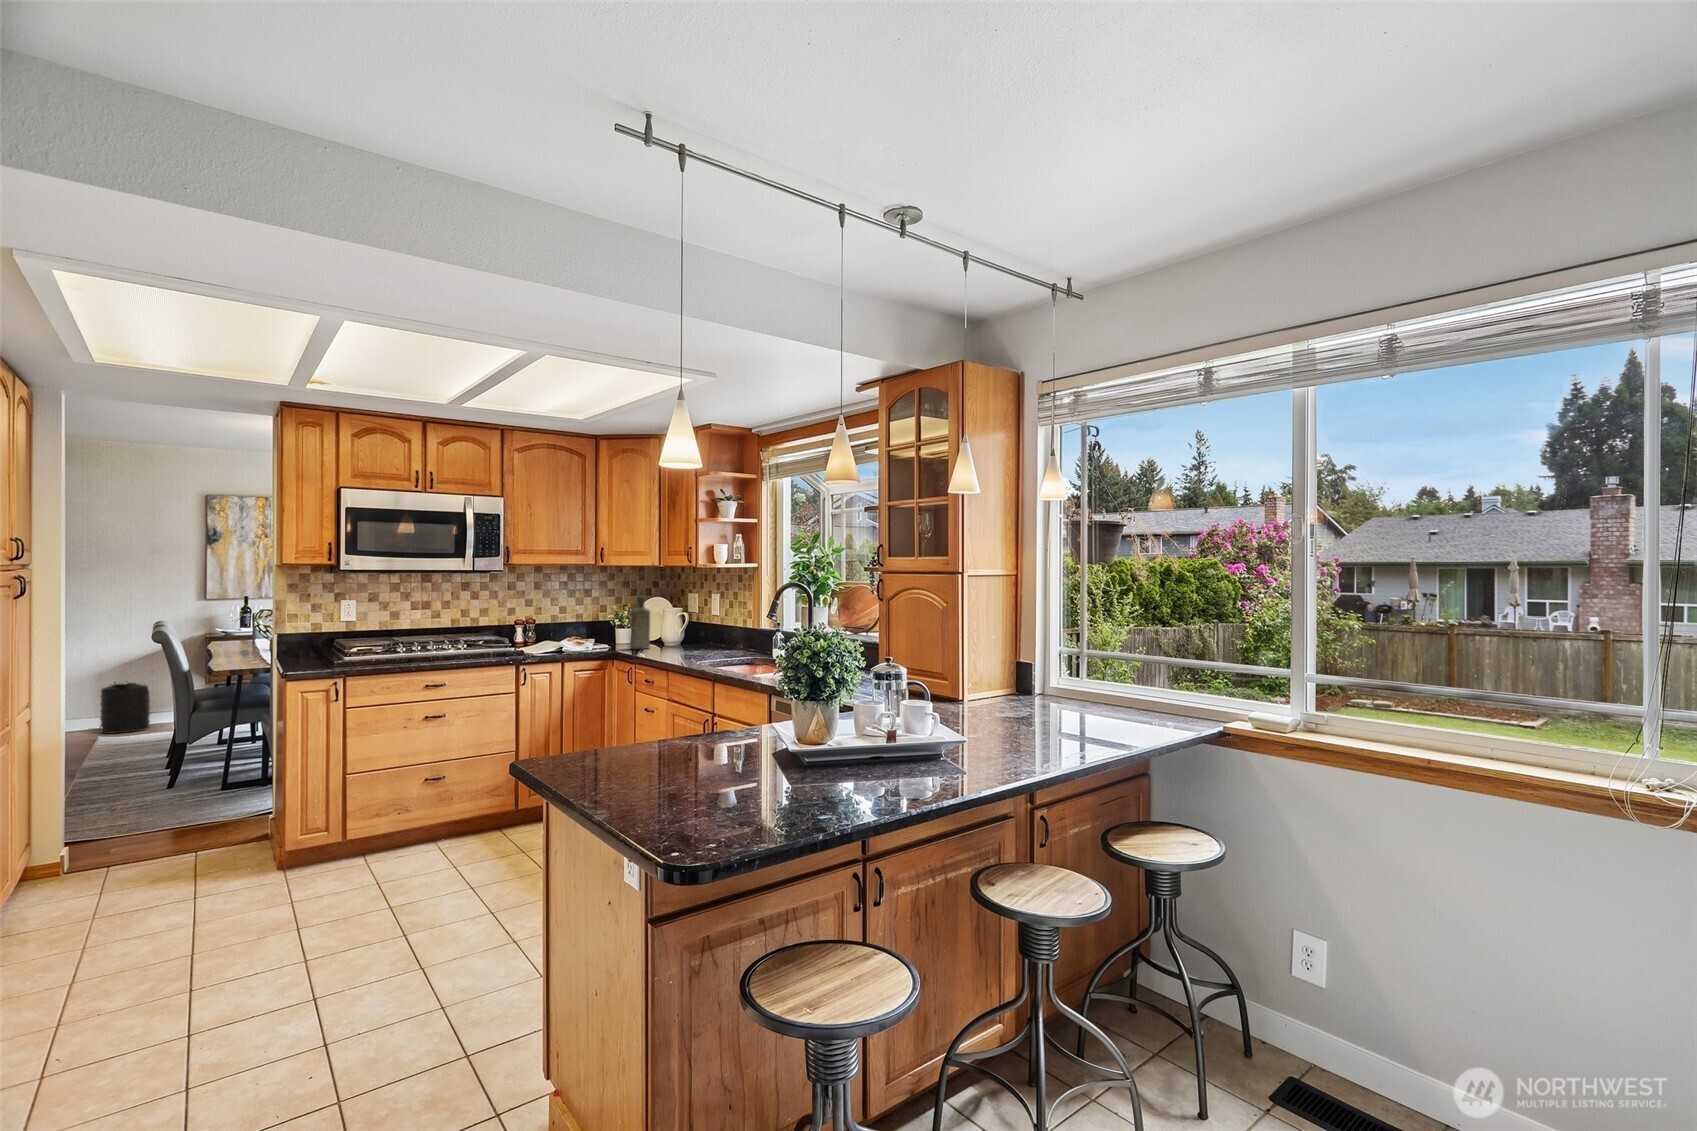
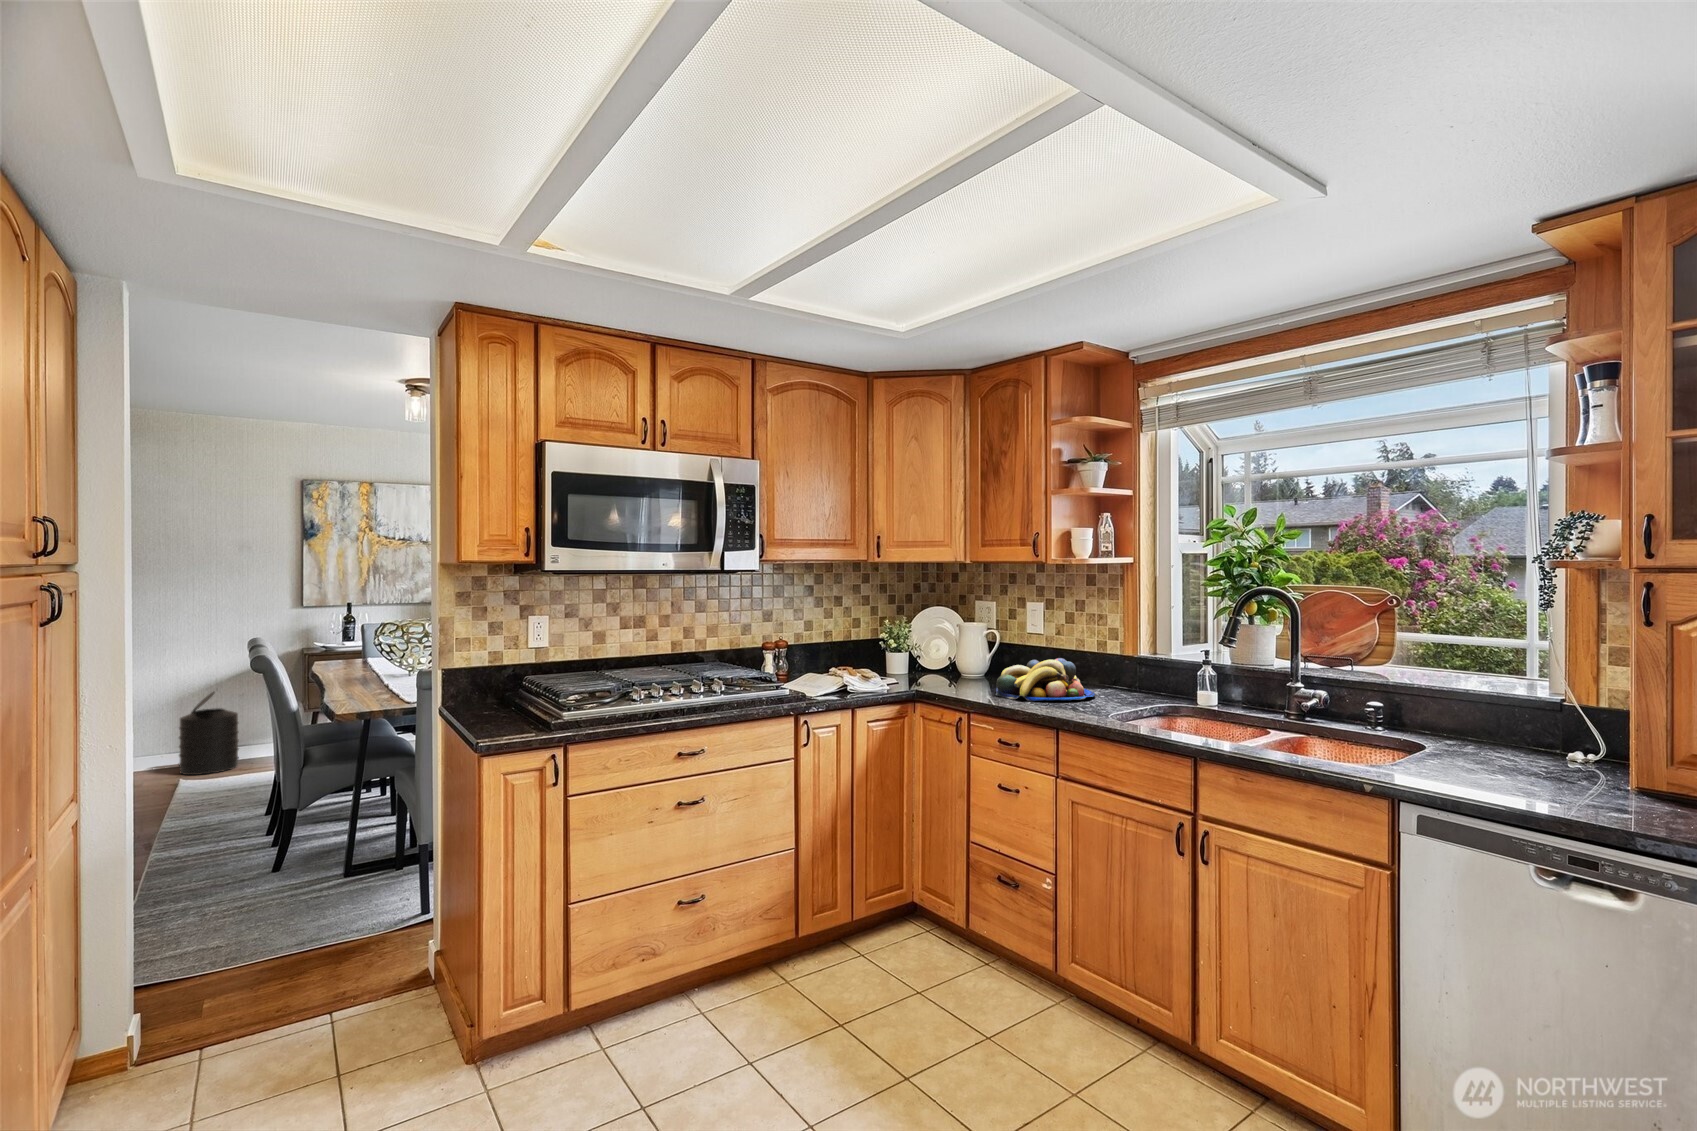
bottle: present [630,596,650,649] -> none [926,606,958,685]
fruit bowl: none [658,630,726,656] -> present [996,658,1095,701]

